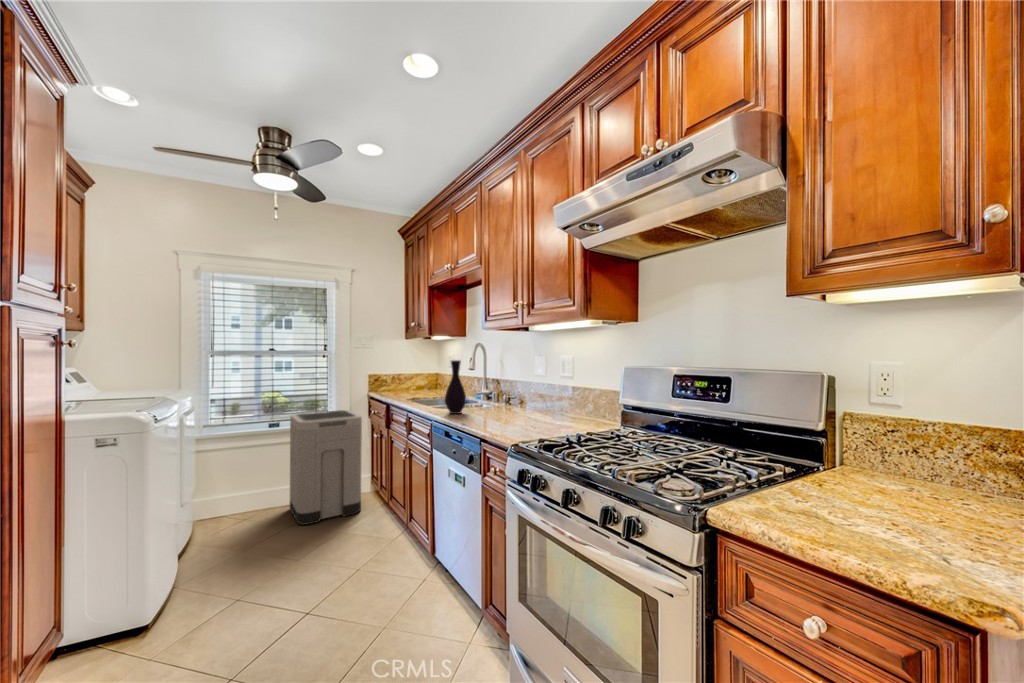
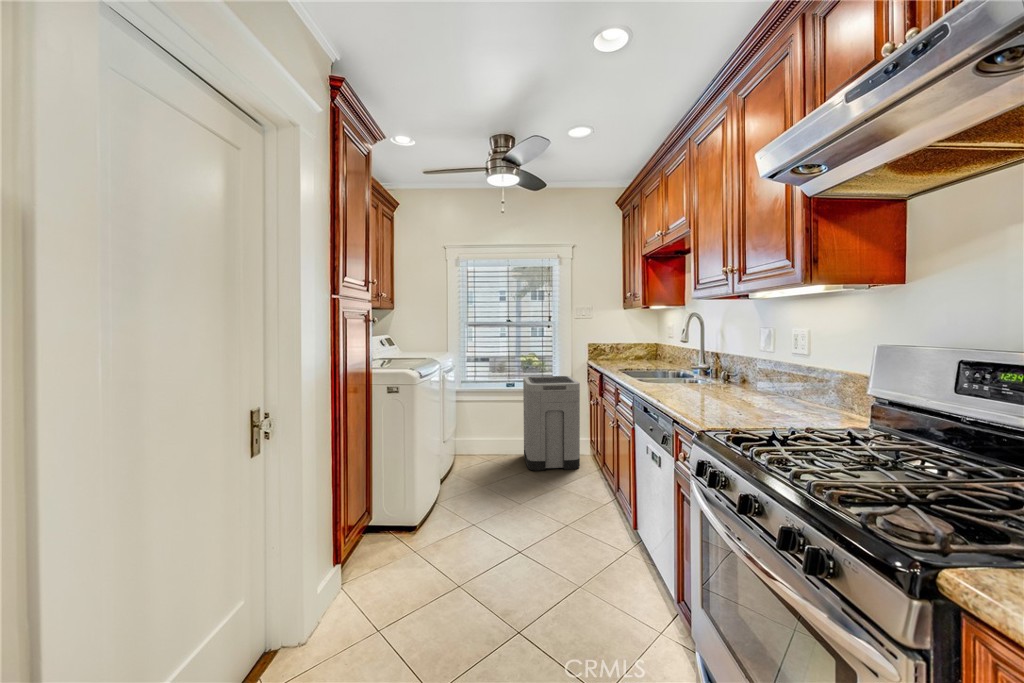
vase: present [445,360,466,414] -> none [648,334,671,389]

